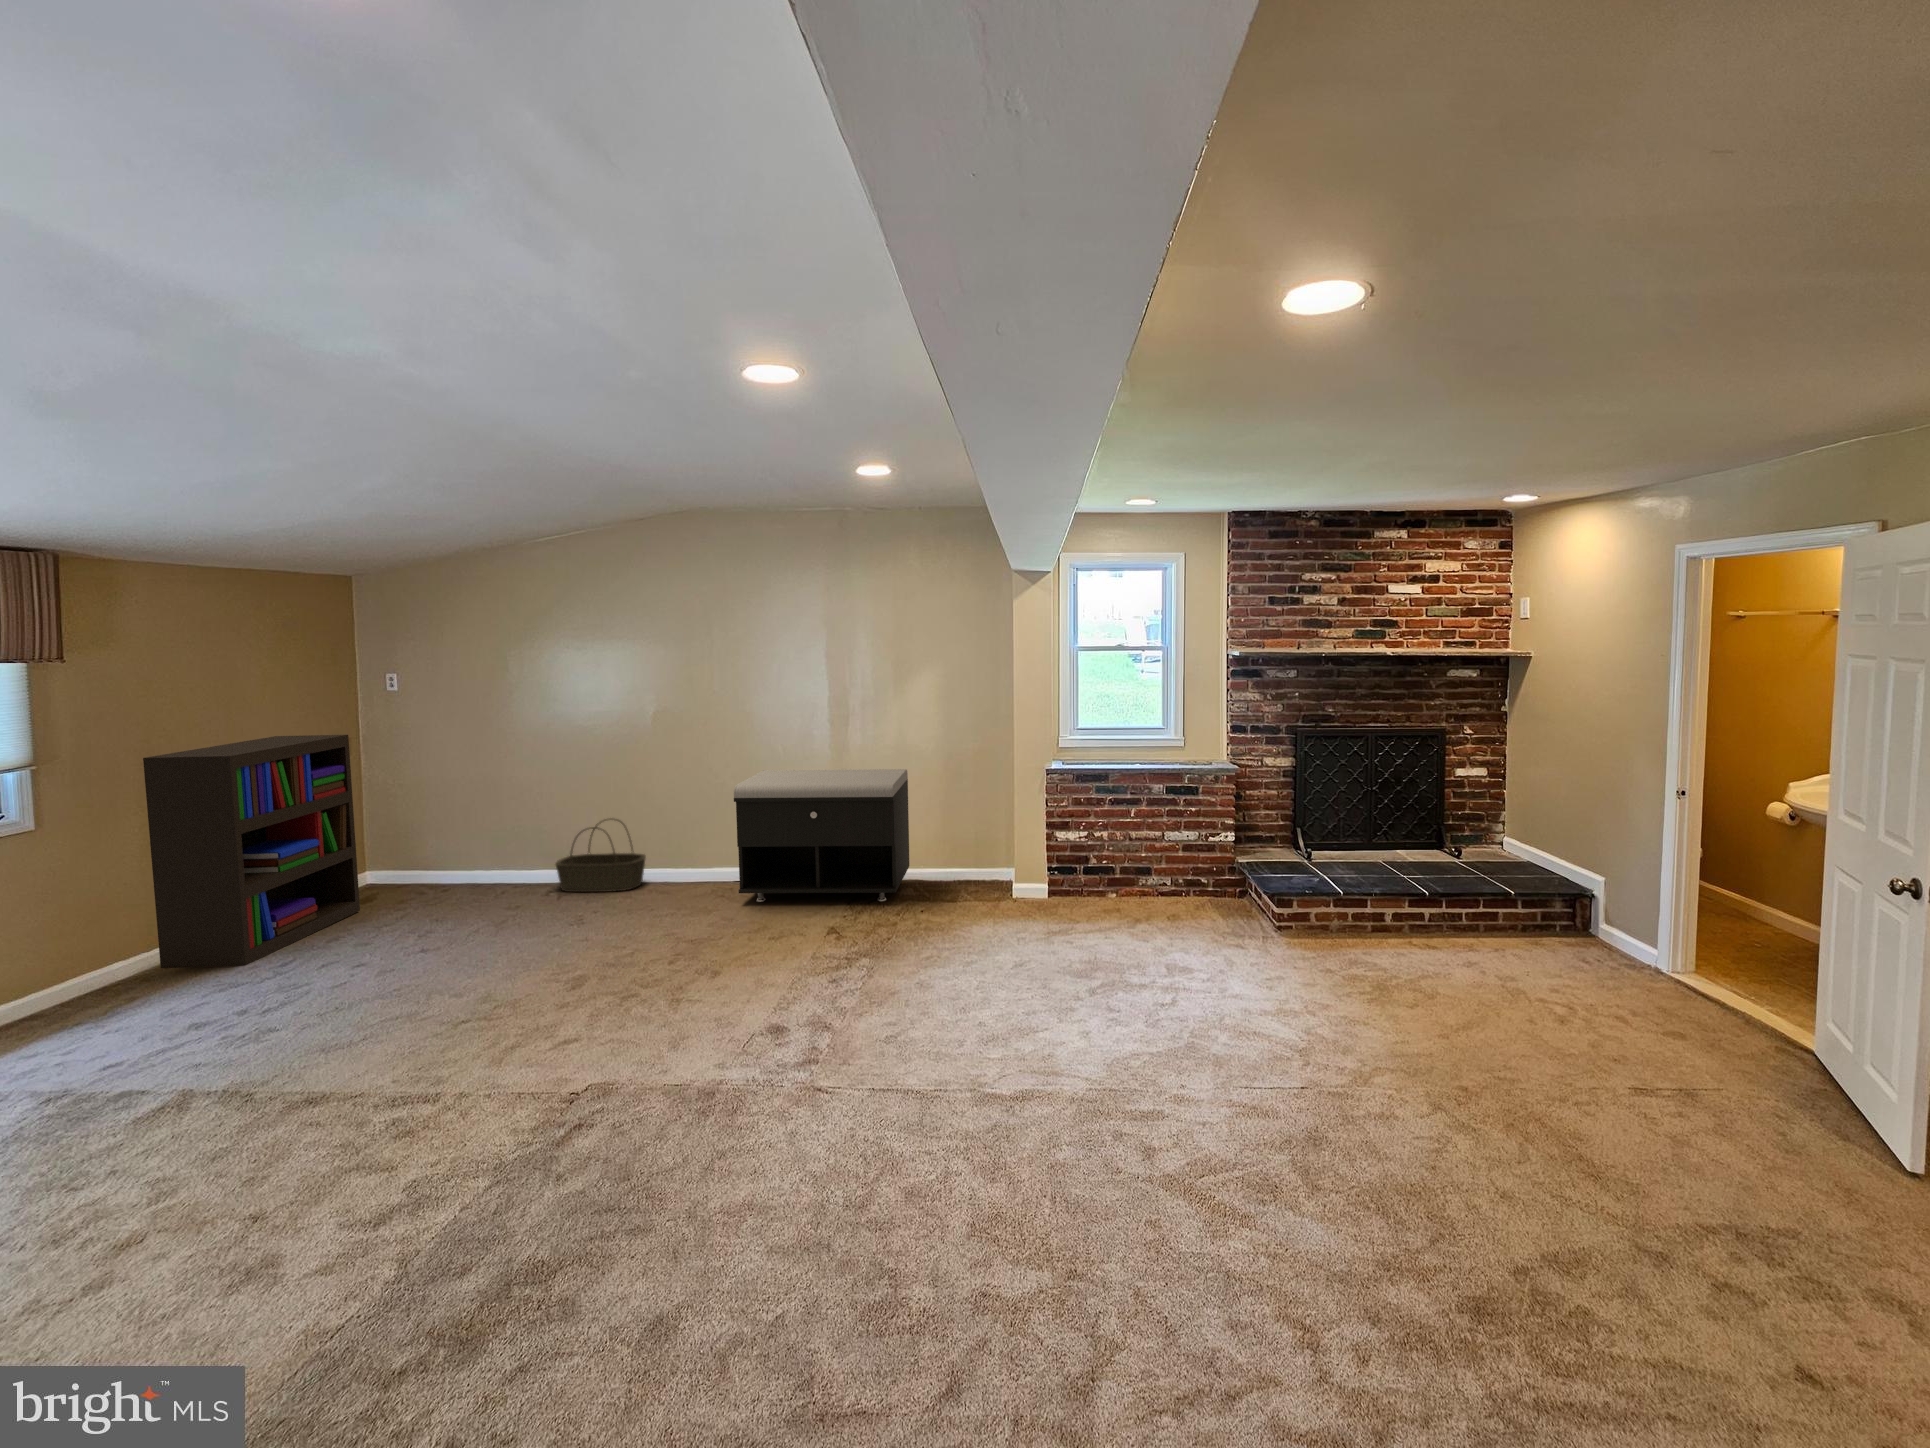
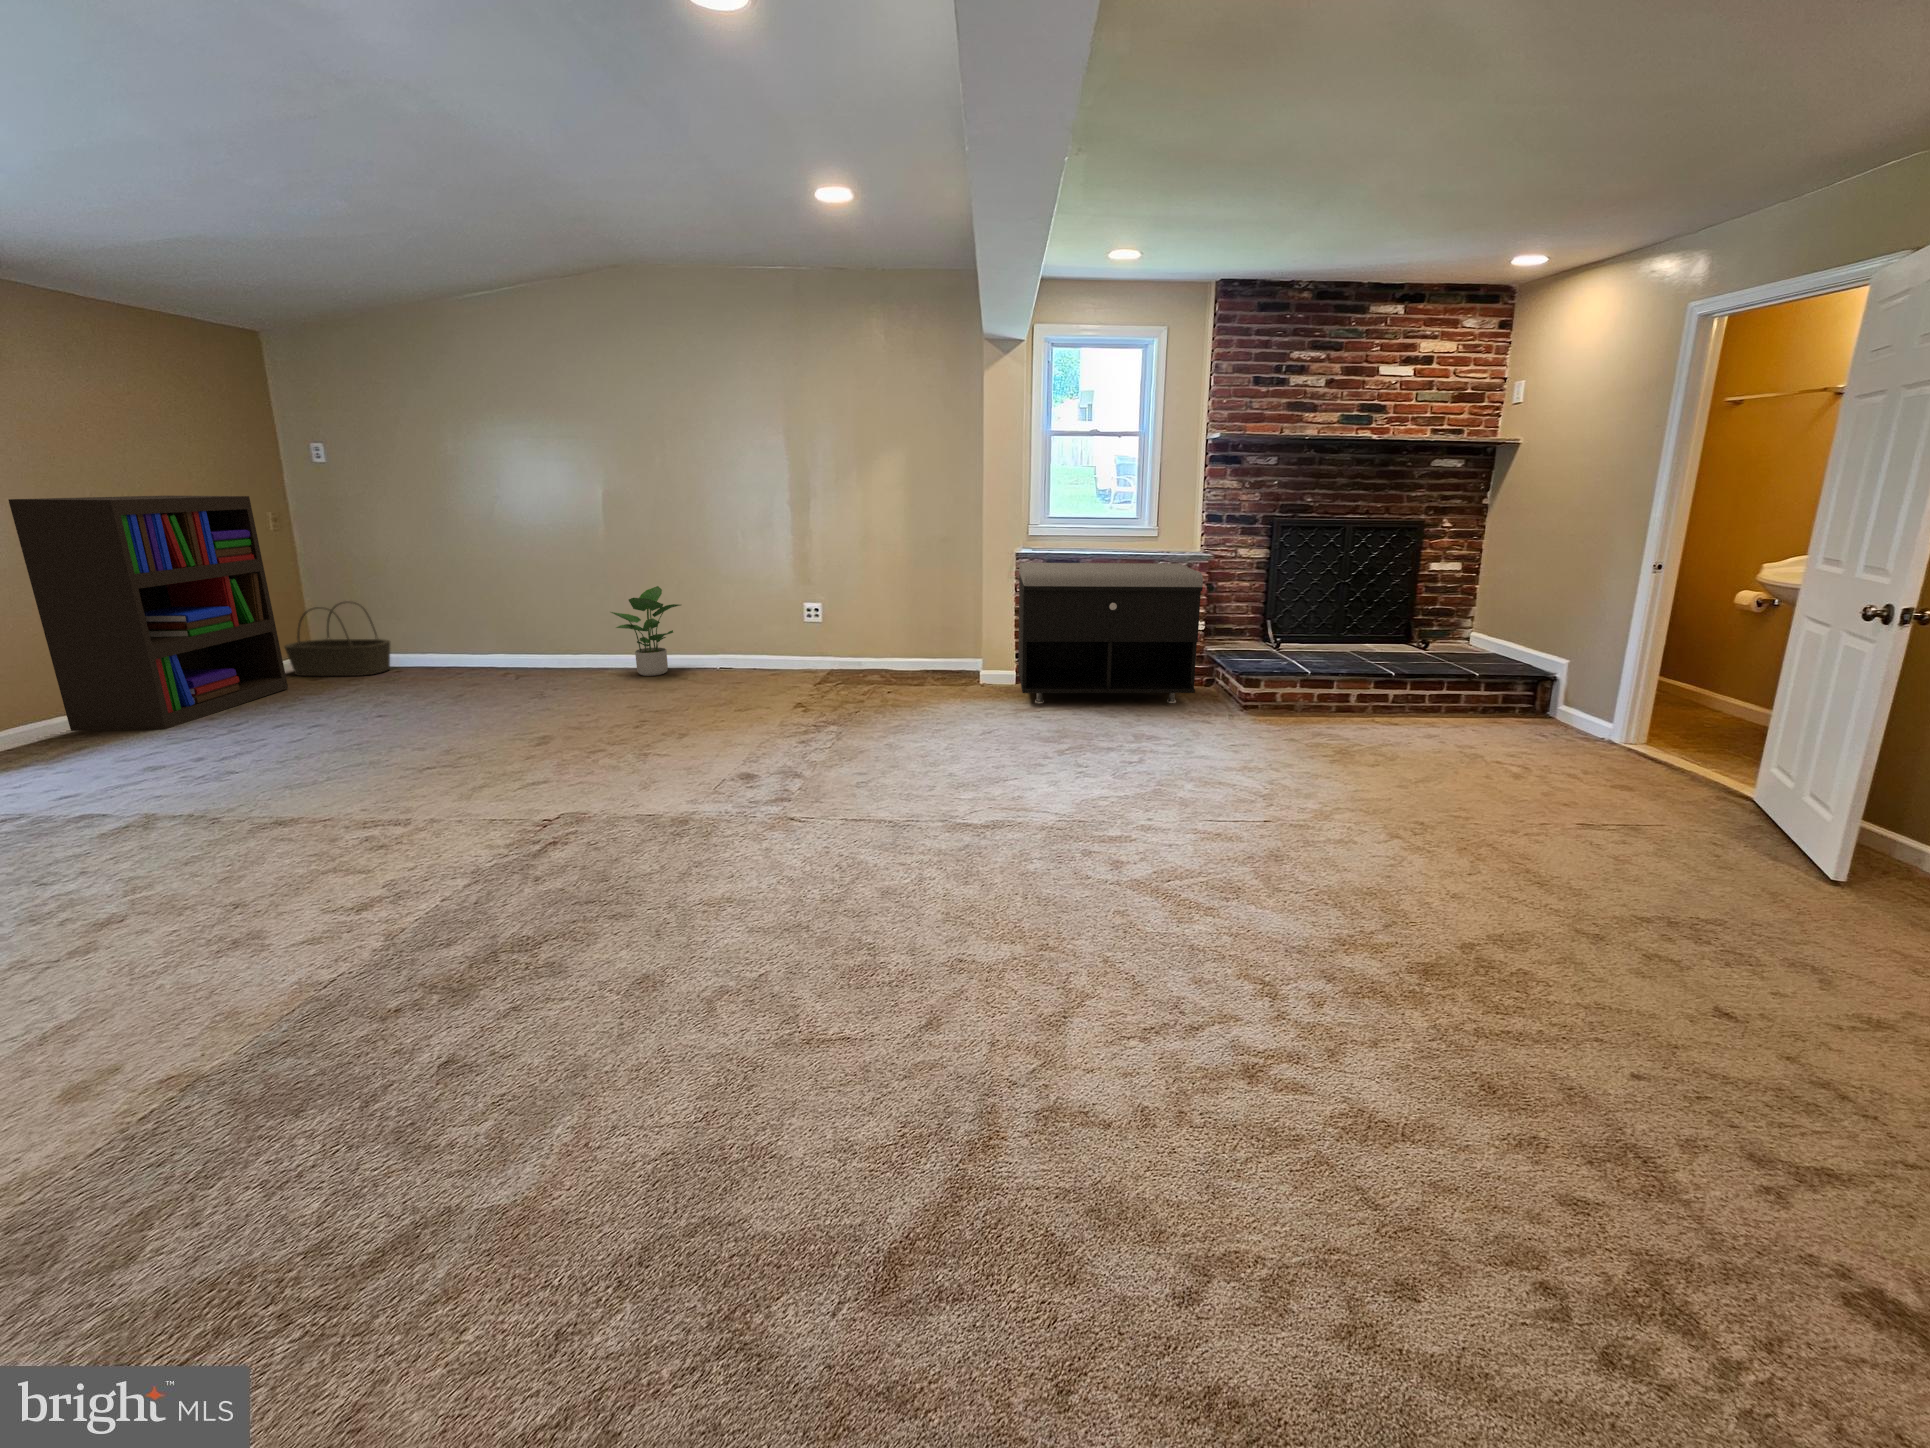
storage bench: present [734,769,909,902] -> present [1018,563,1203,704]
potted plant: none [661,801,730,890] -> present [611,586,681,676]
basket: present [556,818,646,892] -> present [284,601,390,676]

